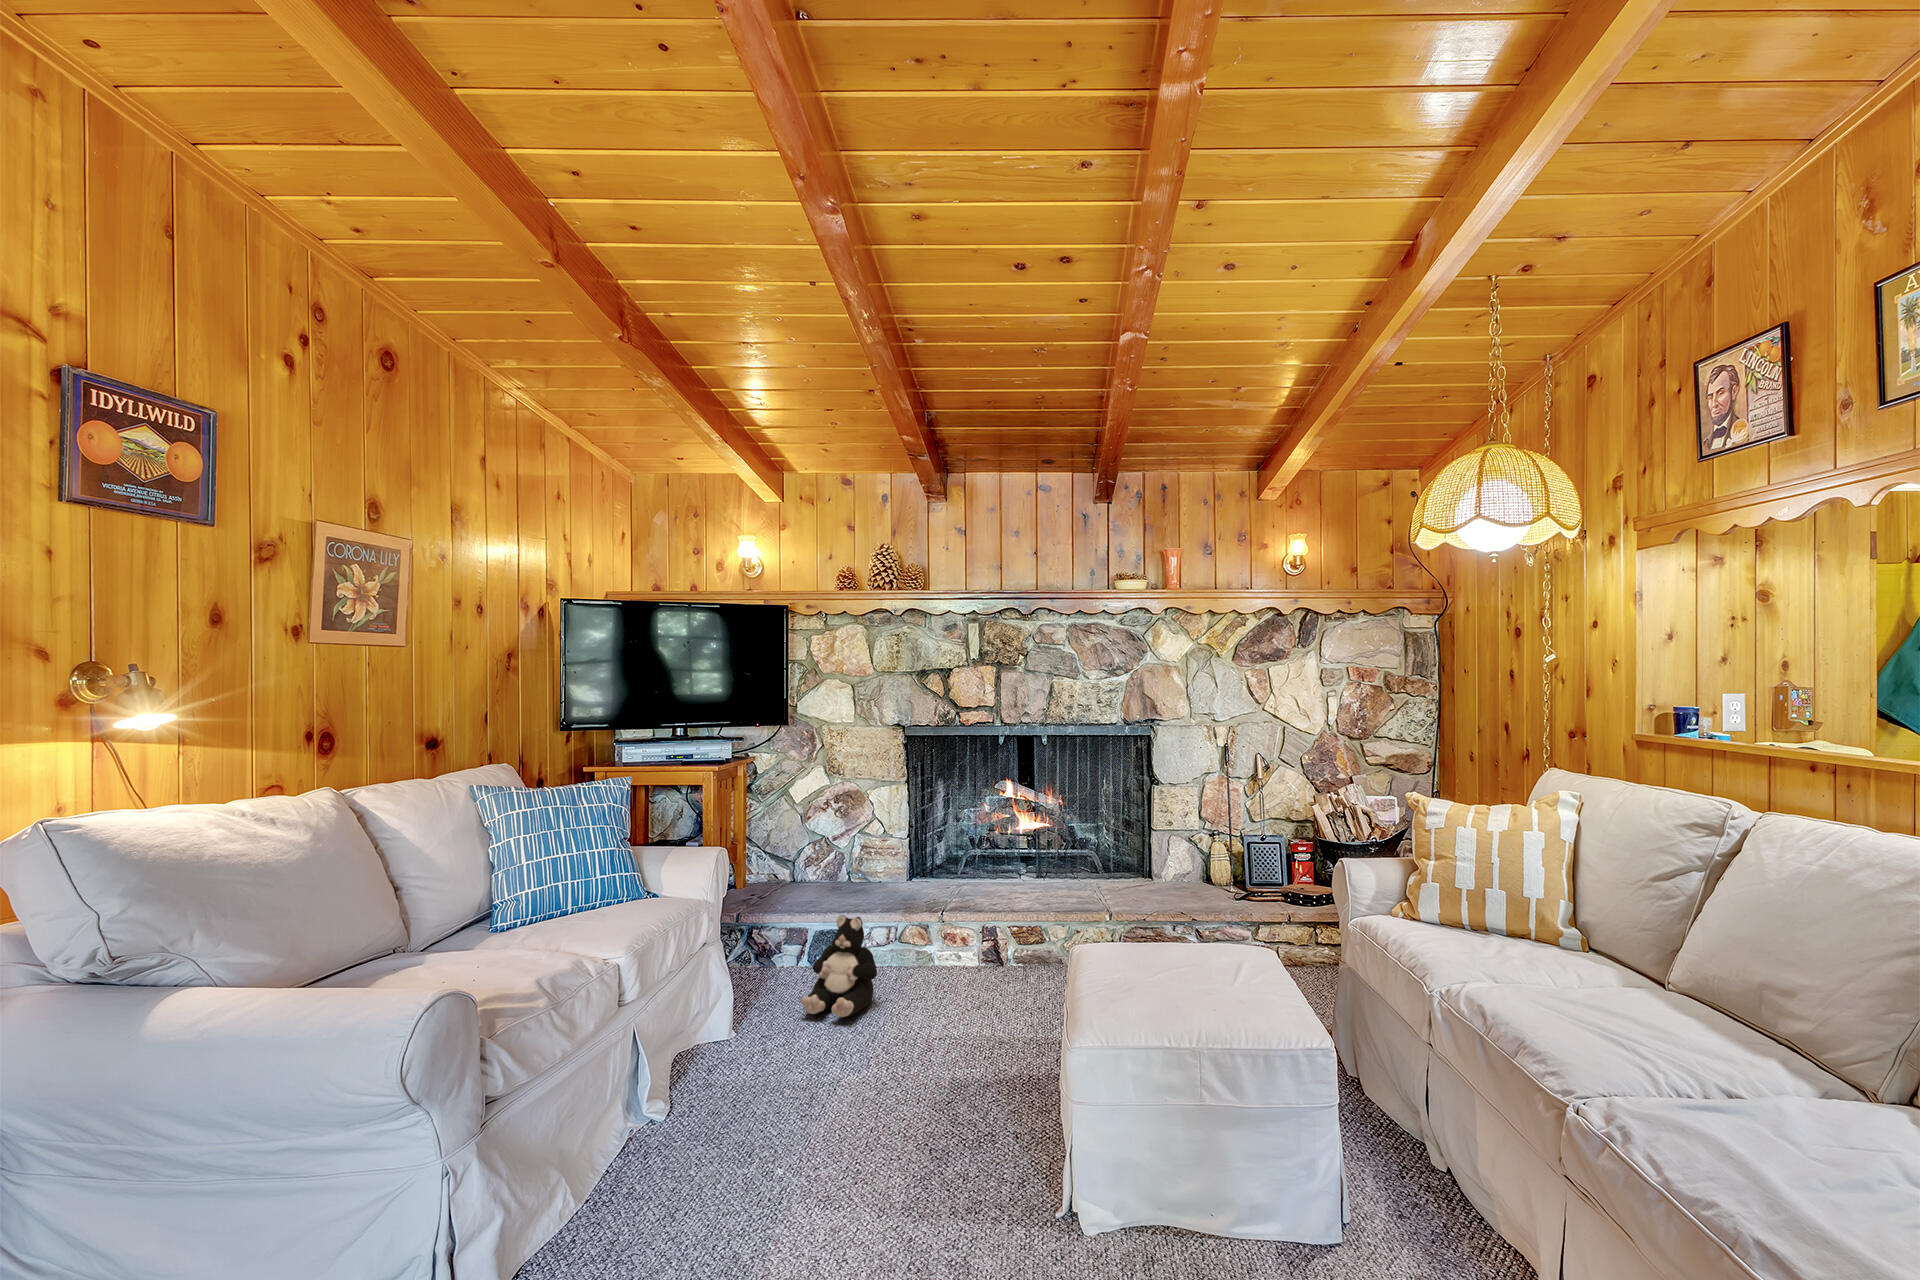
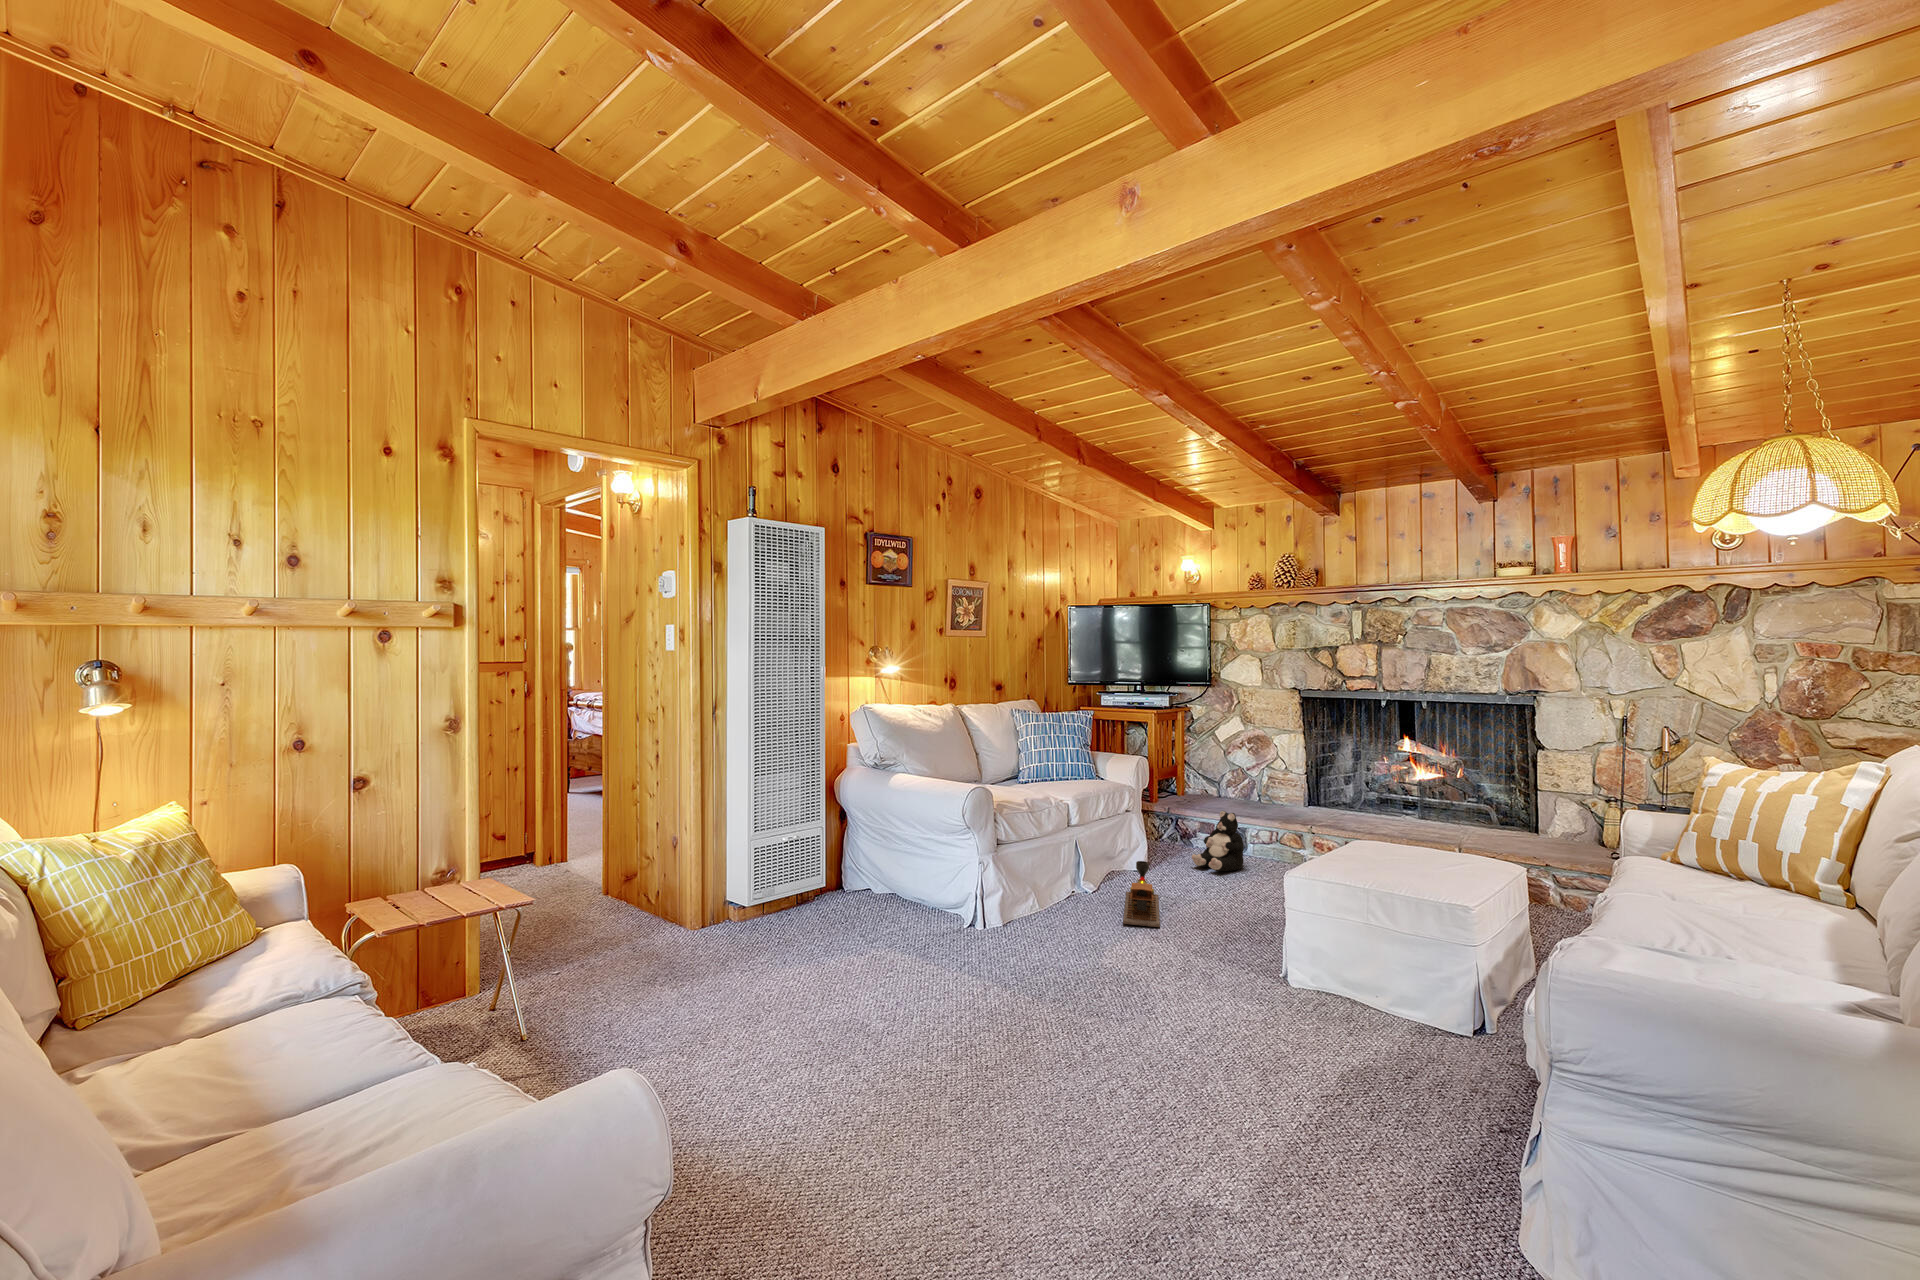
toy train: none [725,1058,832,1226] -> present [1123,861,1160,927]

